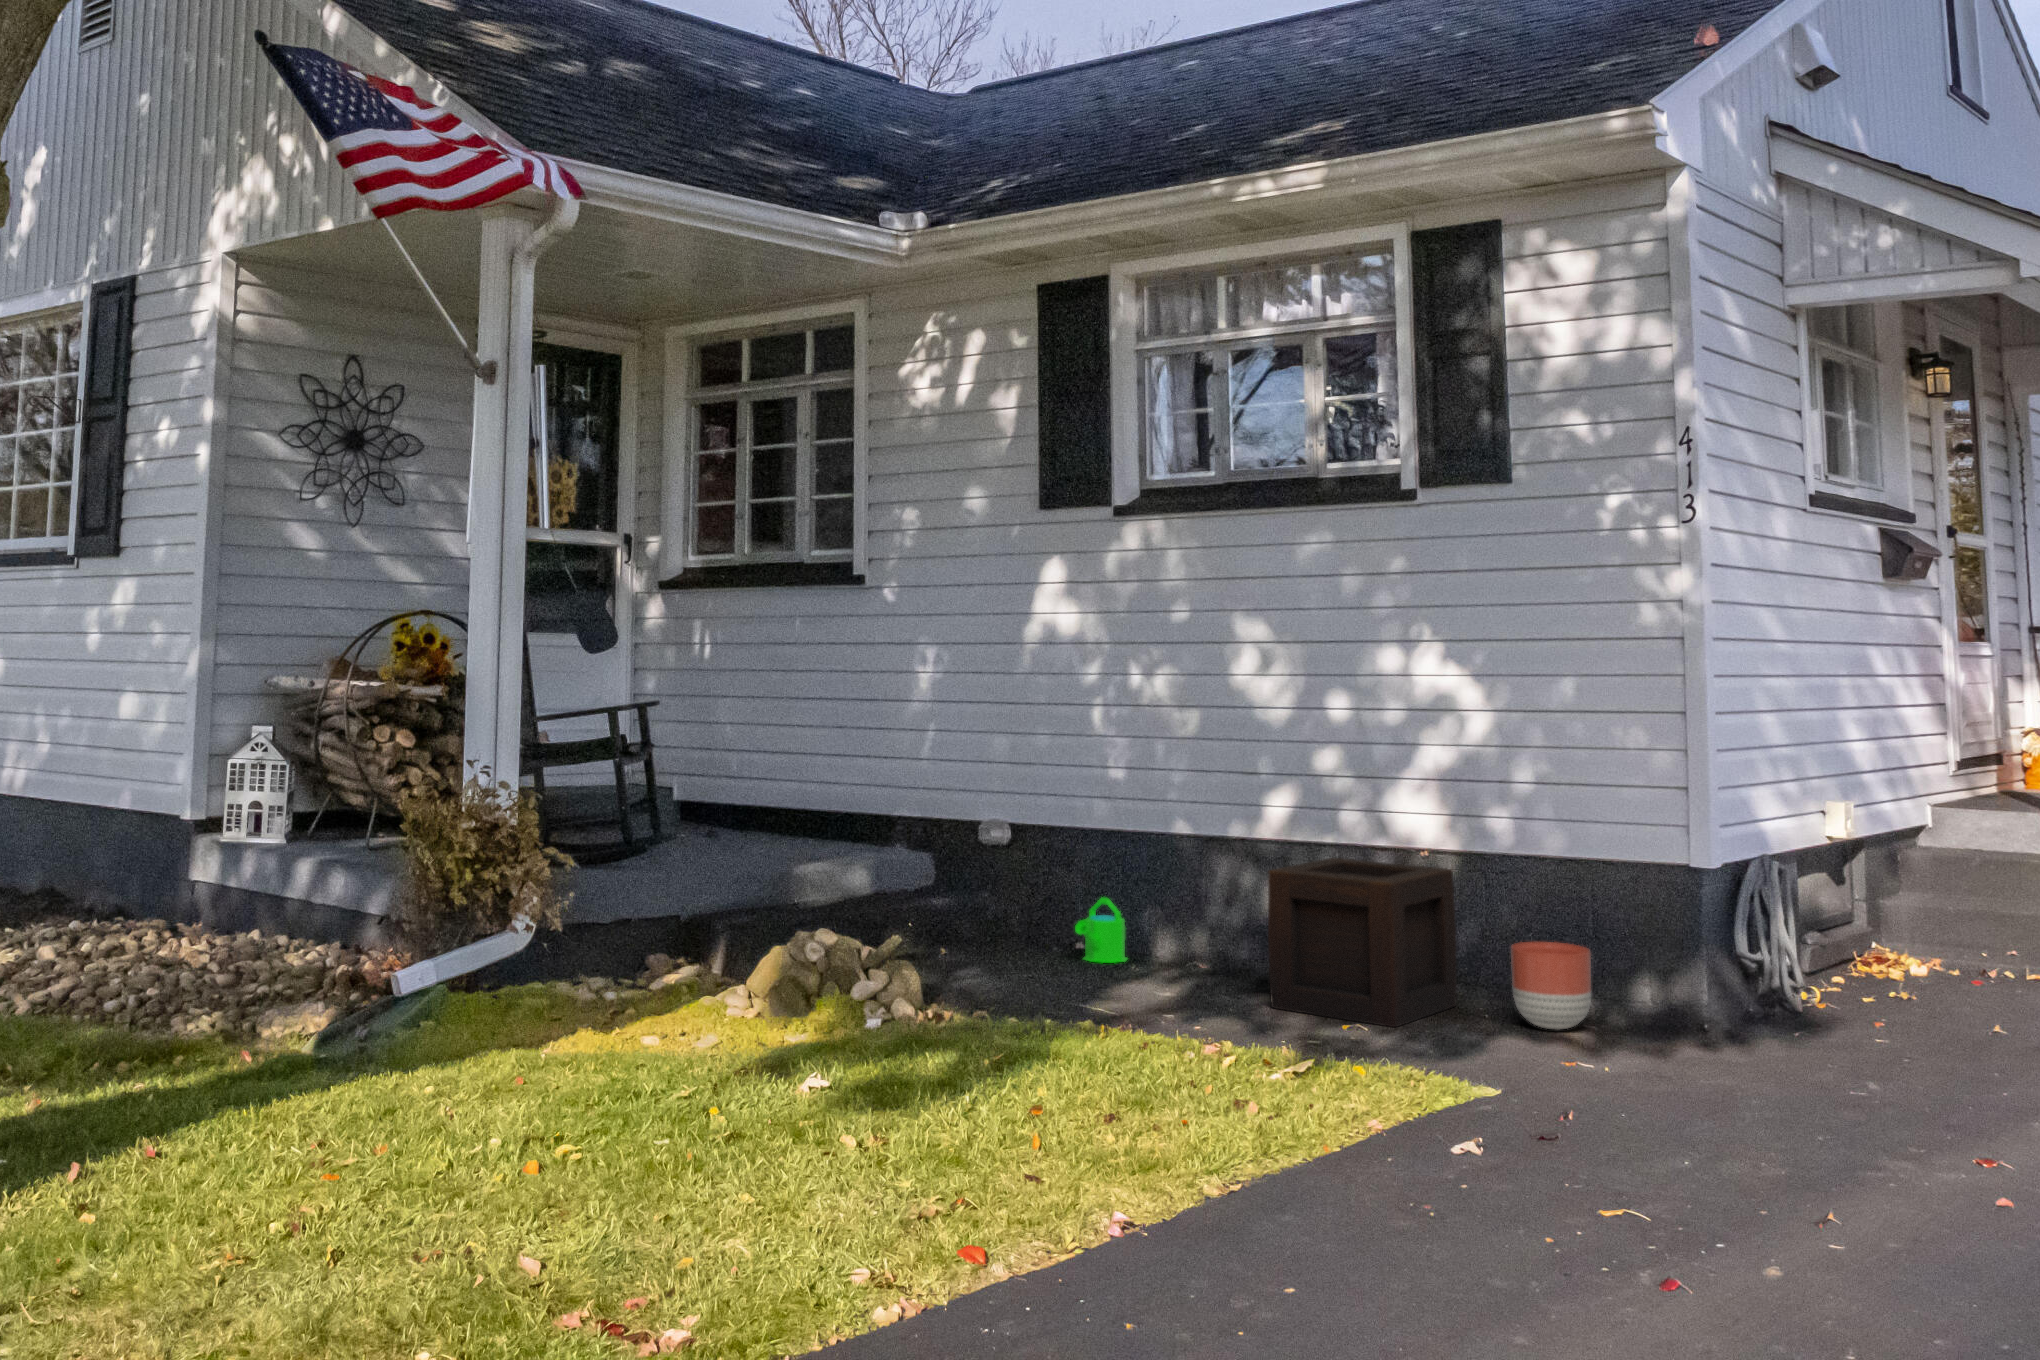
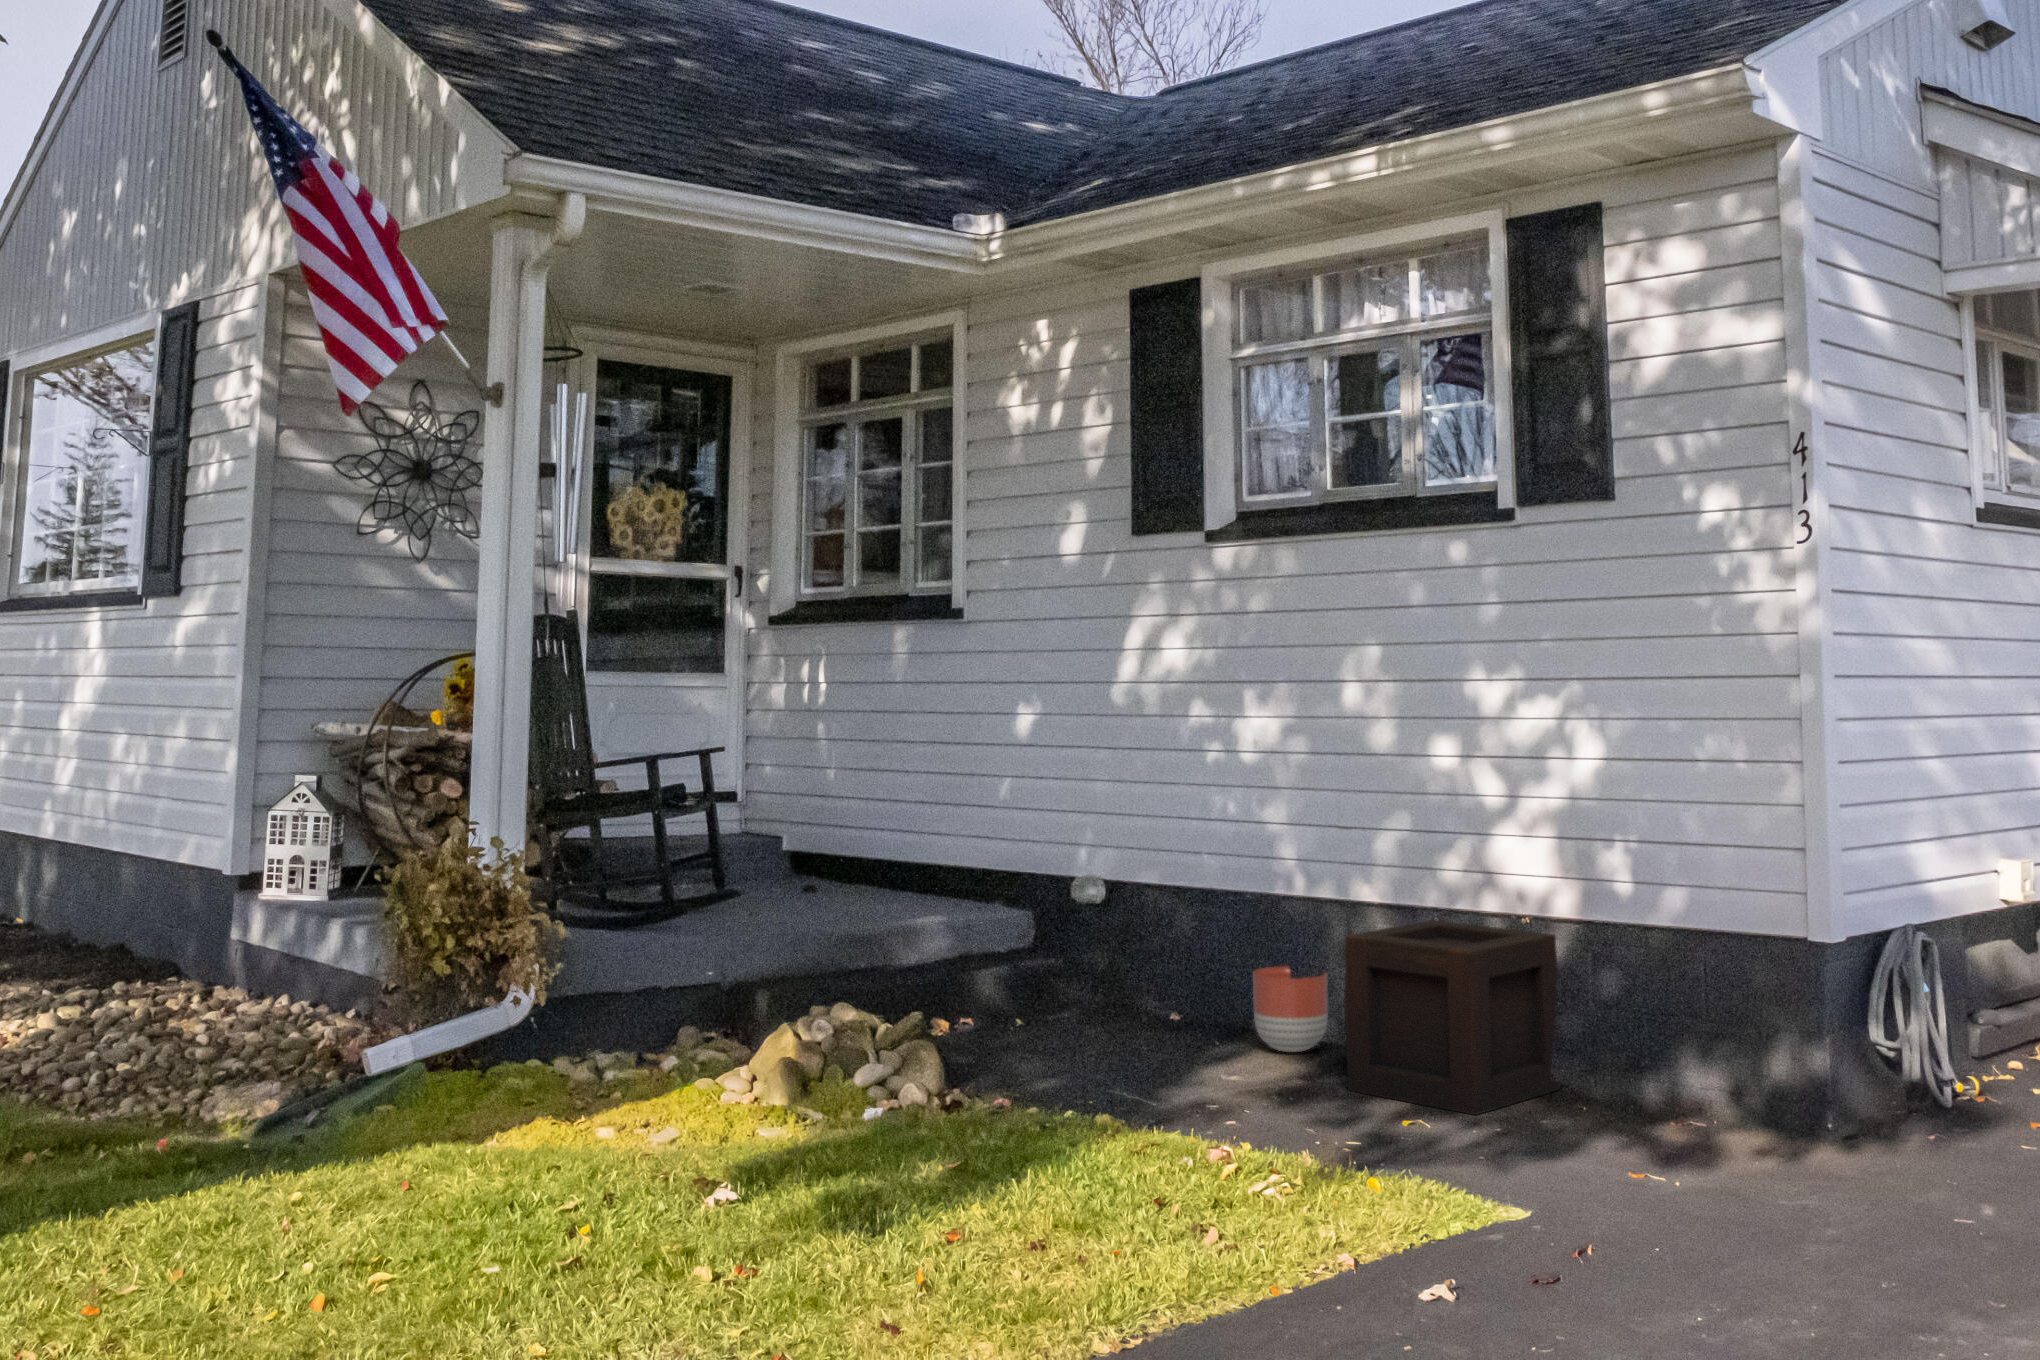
watering can: present [1075,897,1127,963] -> none [1160,962,1226,1036]
planter: present [1511,942,1591,1030] -> present [1253,966,1328,1052]

